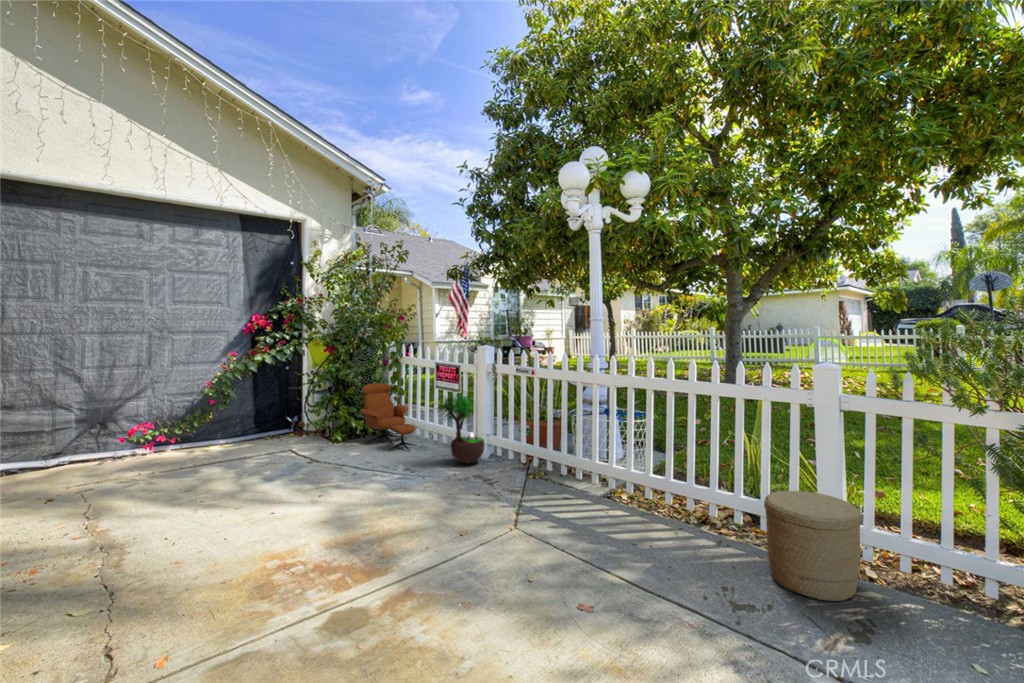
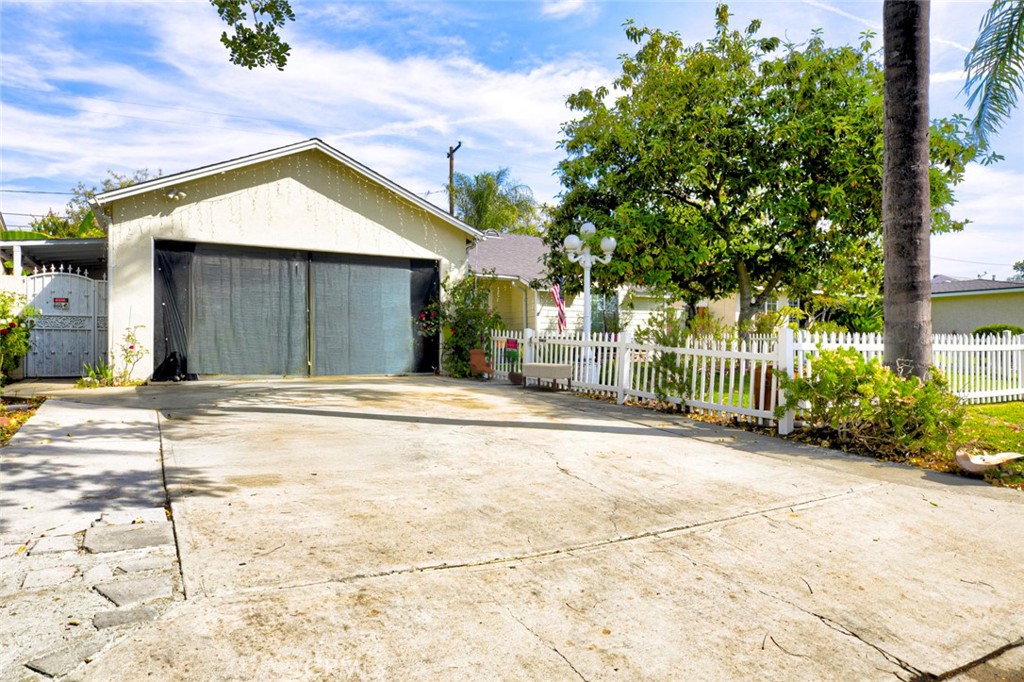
bench: none [489,424,610,504] -> present [522,363,572,391]
woven basket: present [764,491,862,601] -> none [594,372,624,402]

